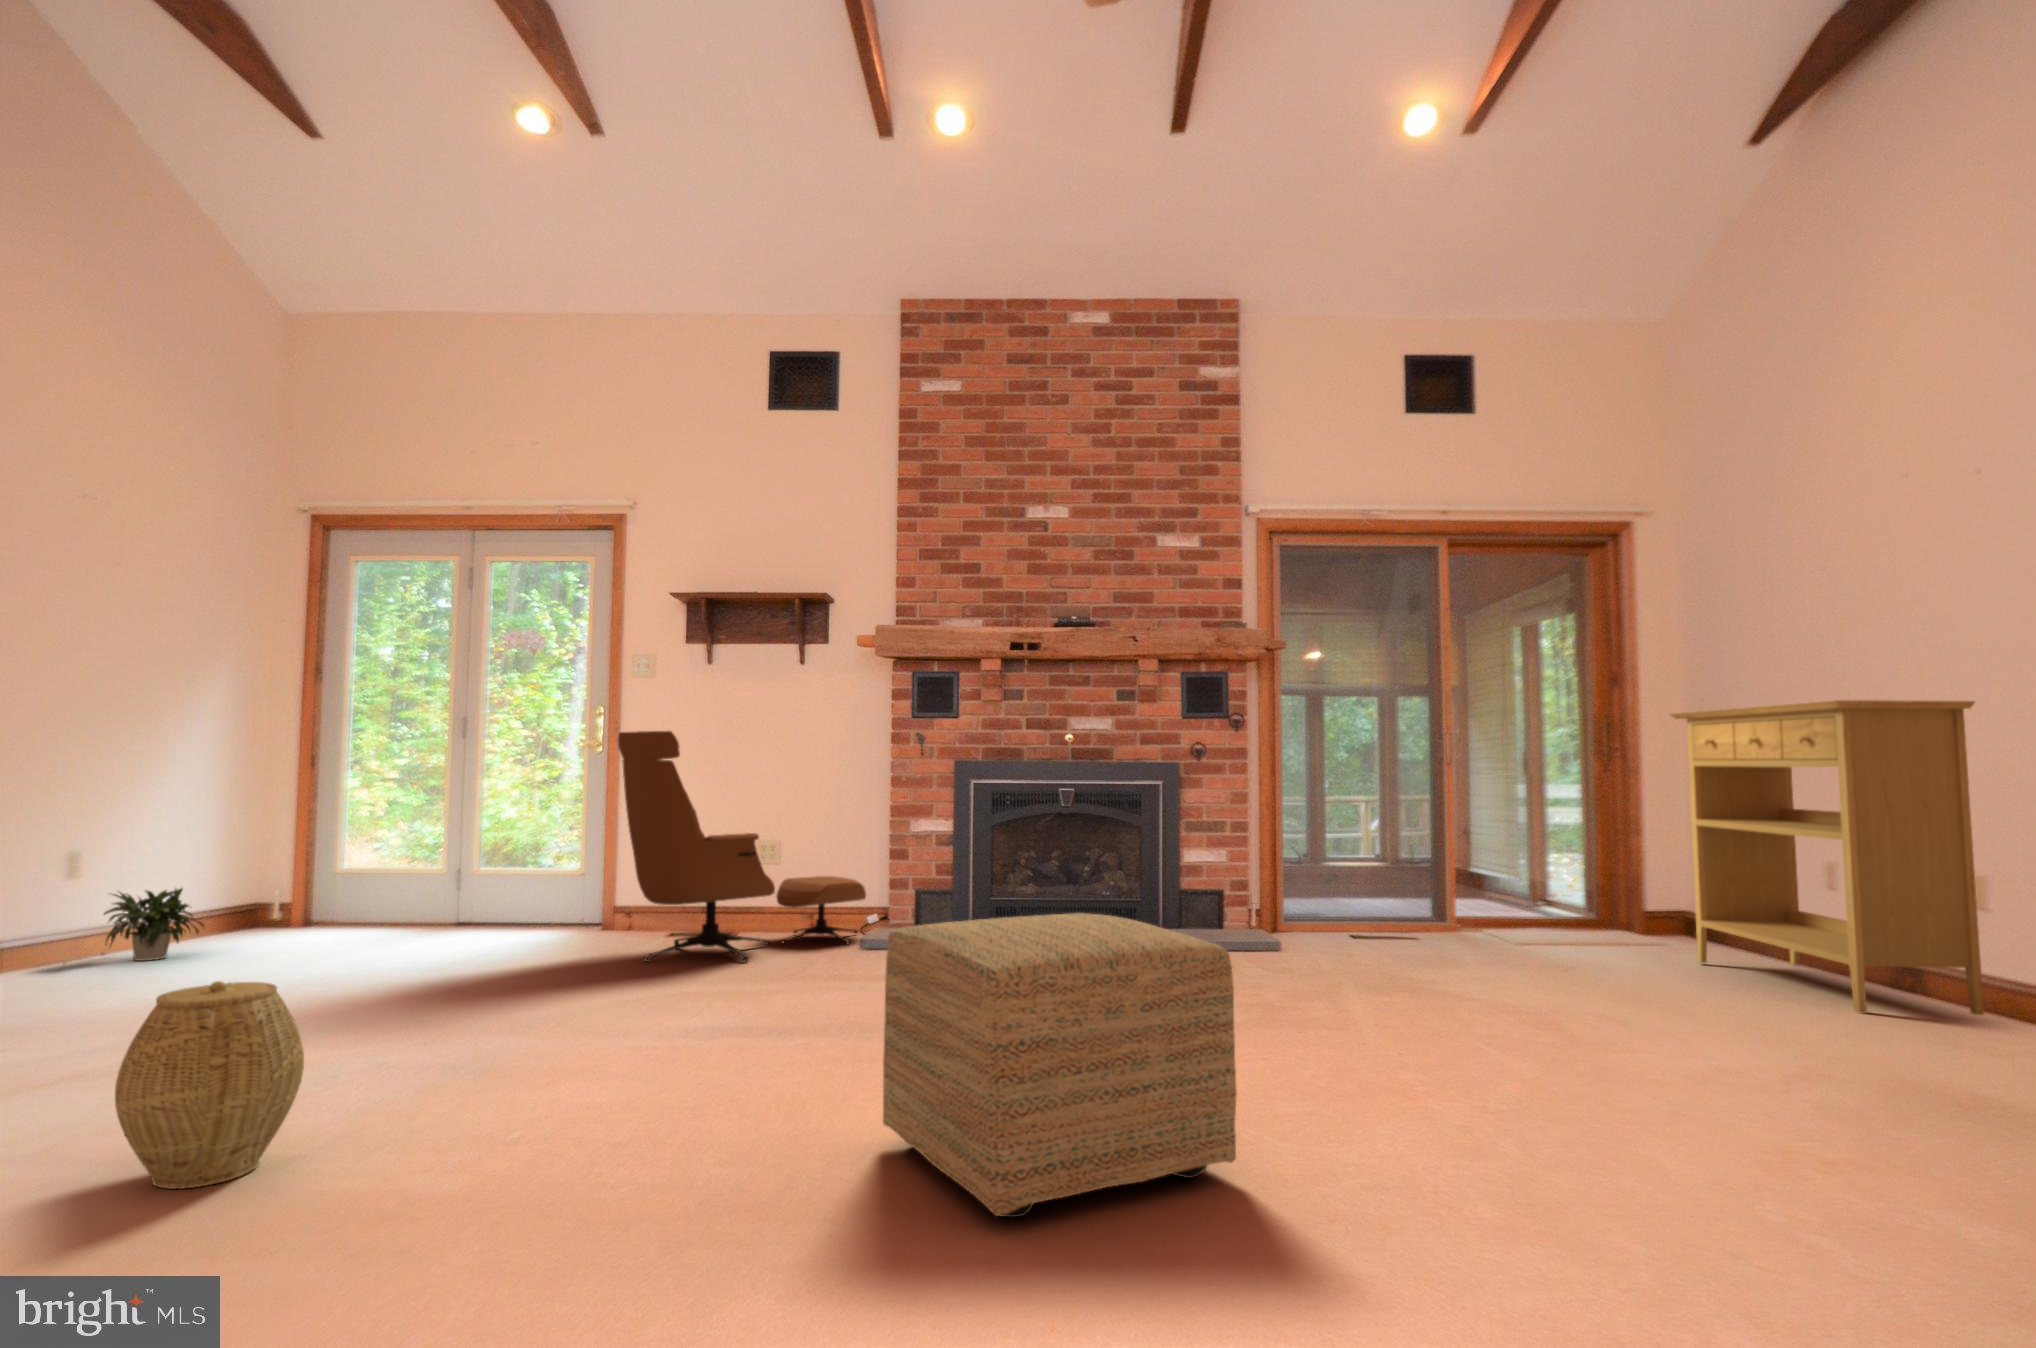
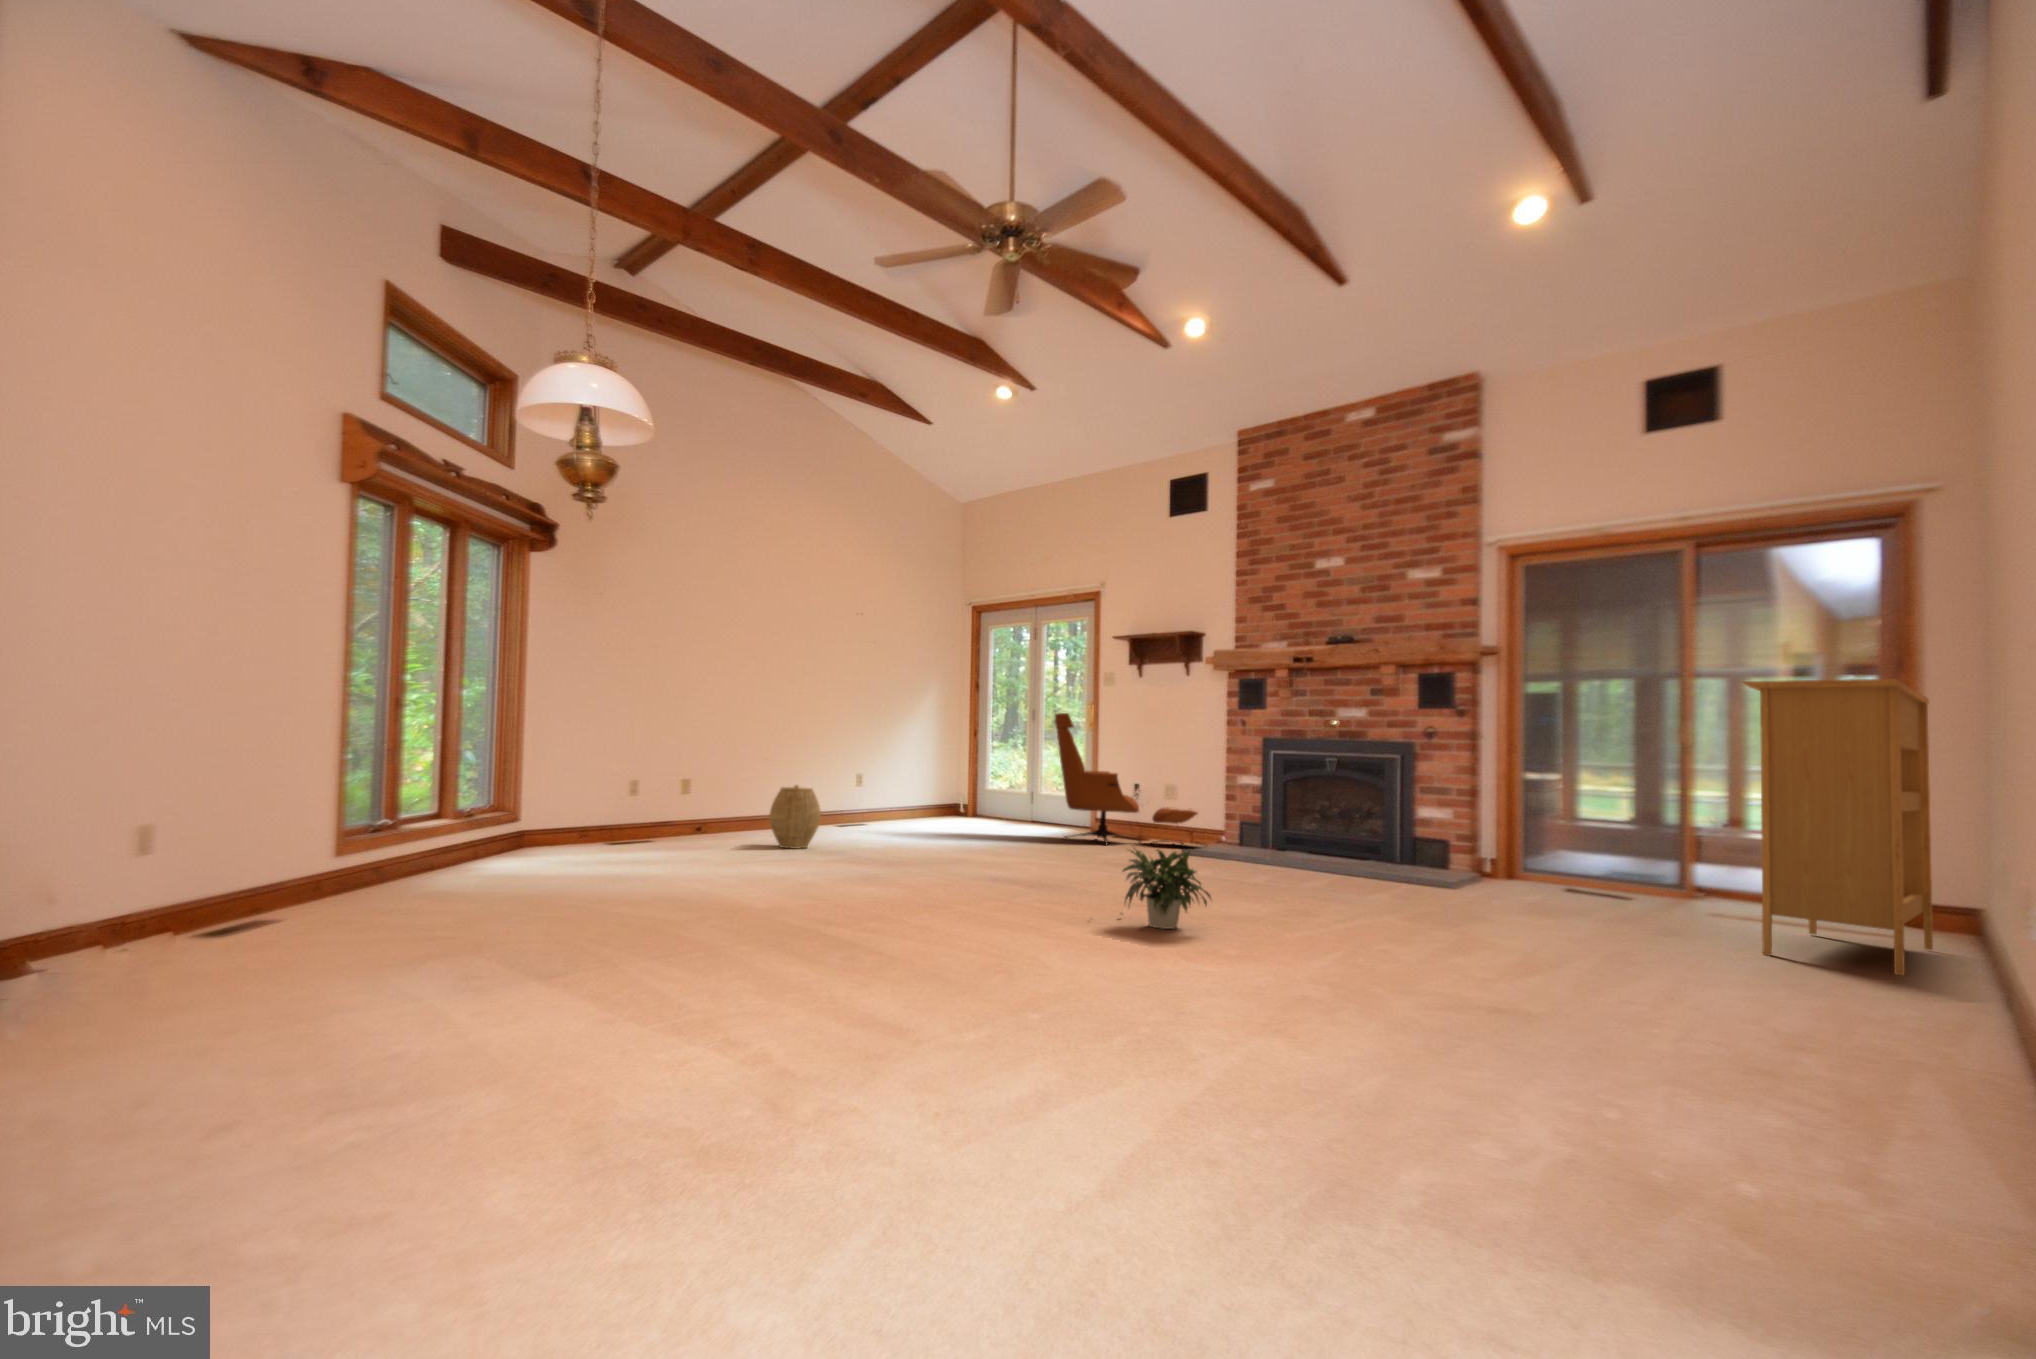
potted plant: present [102,888,204,961] -> present [1091,849,1211,929]
ottoman: present [883,913,1237,1217] -> none [927,783,1068,890]

